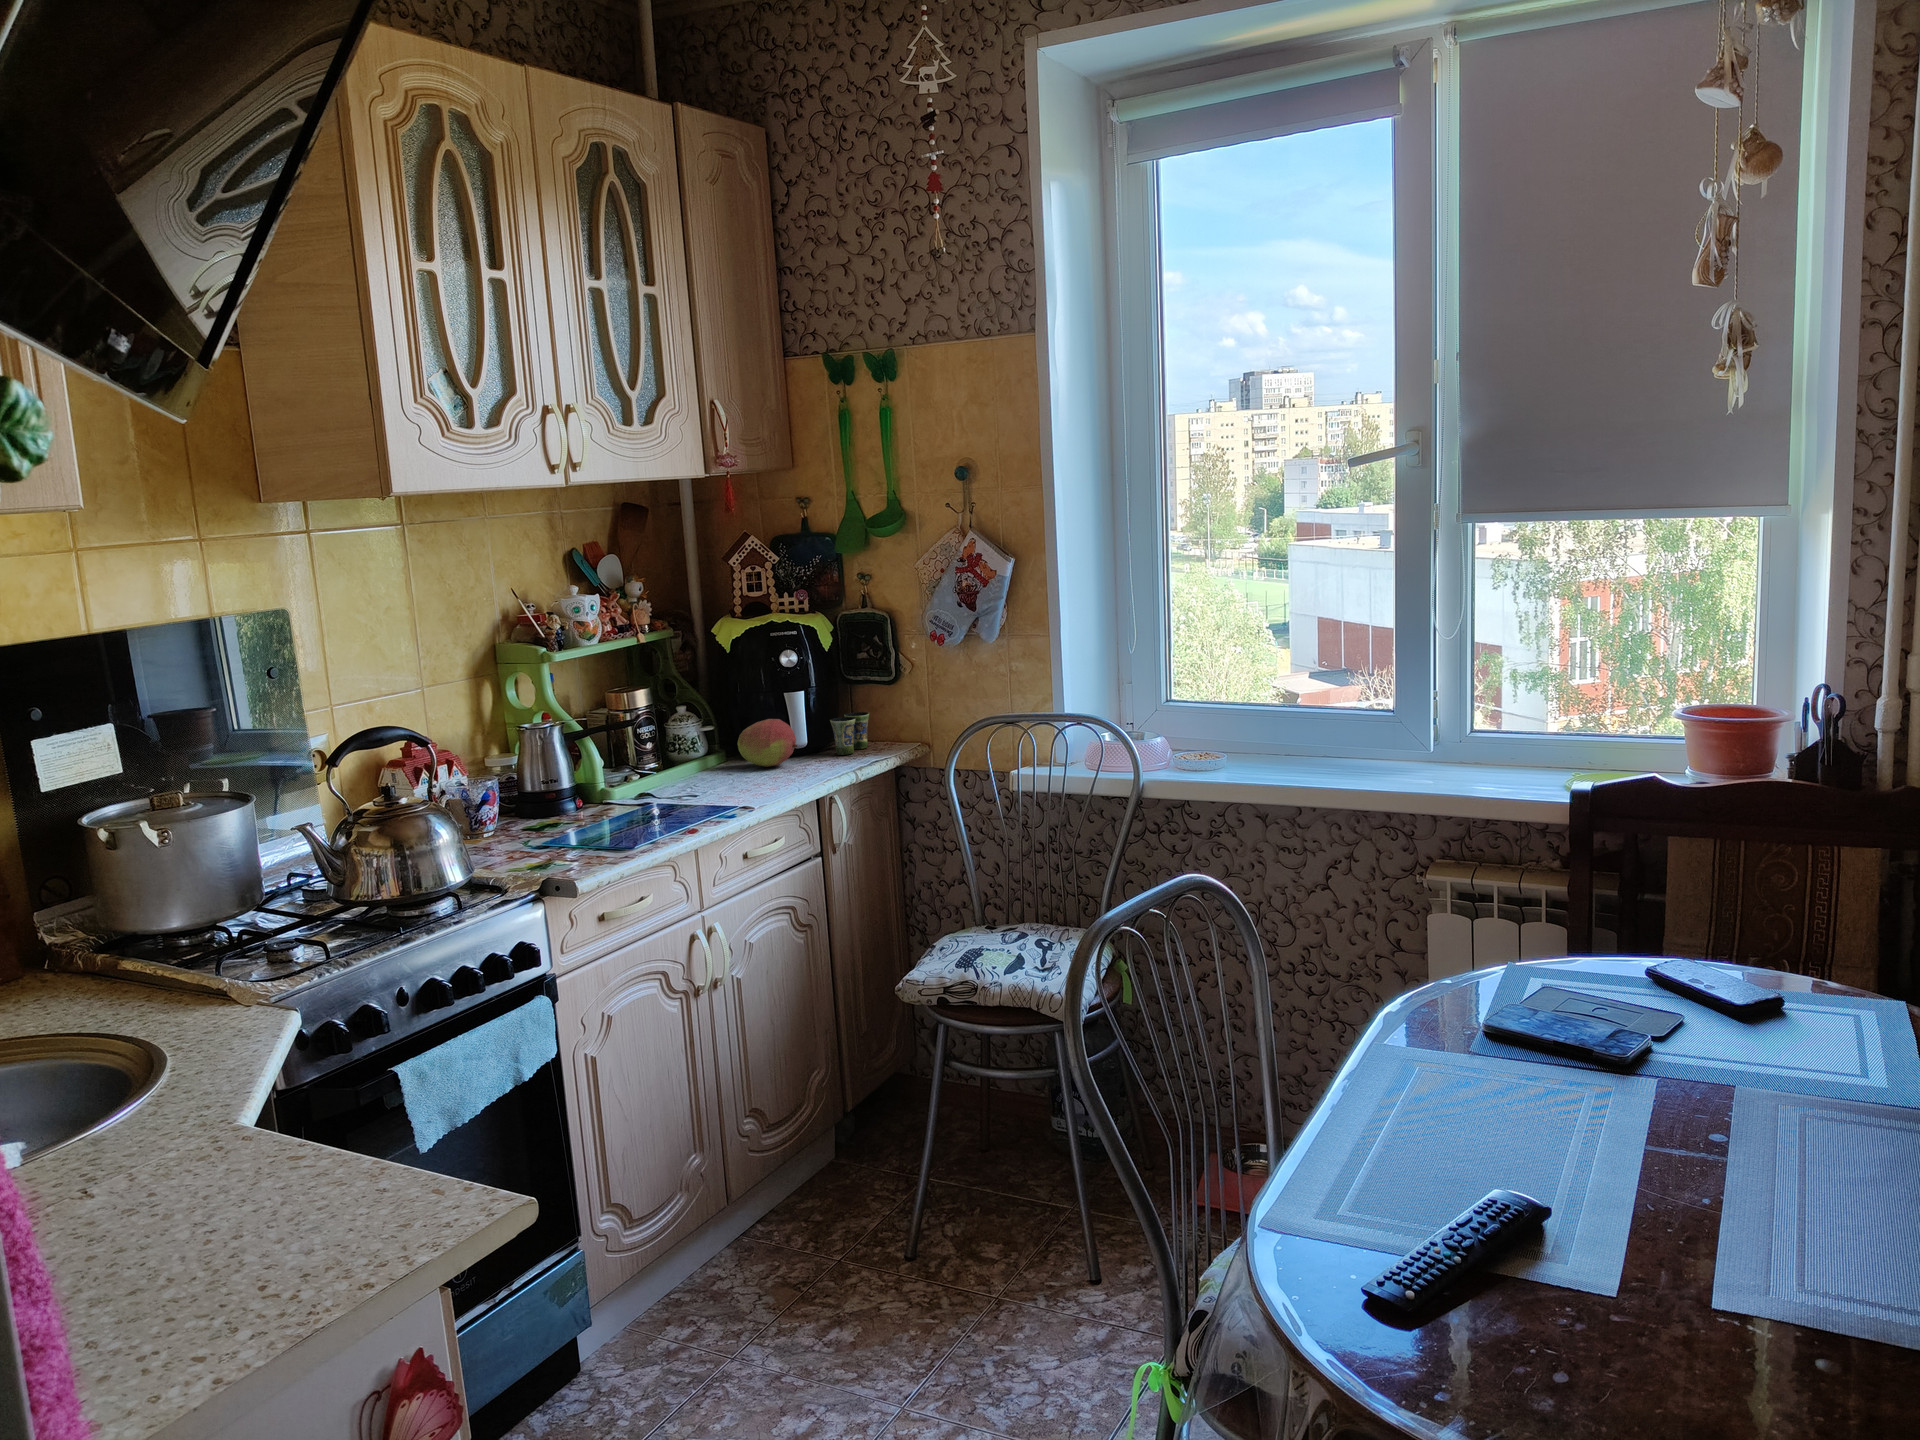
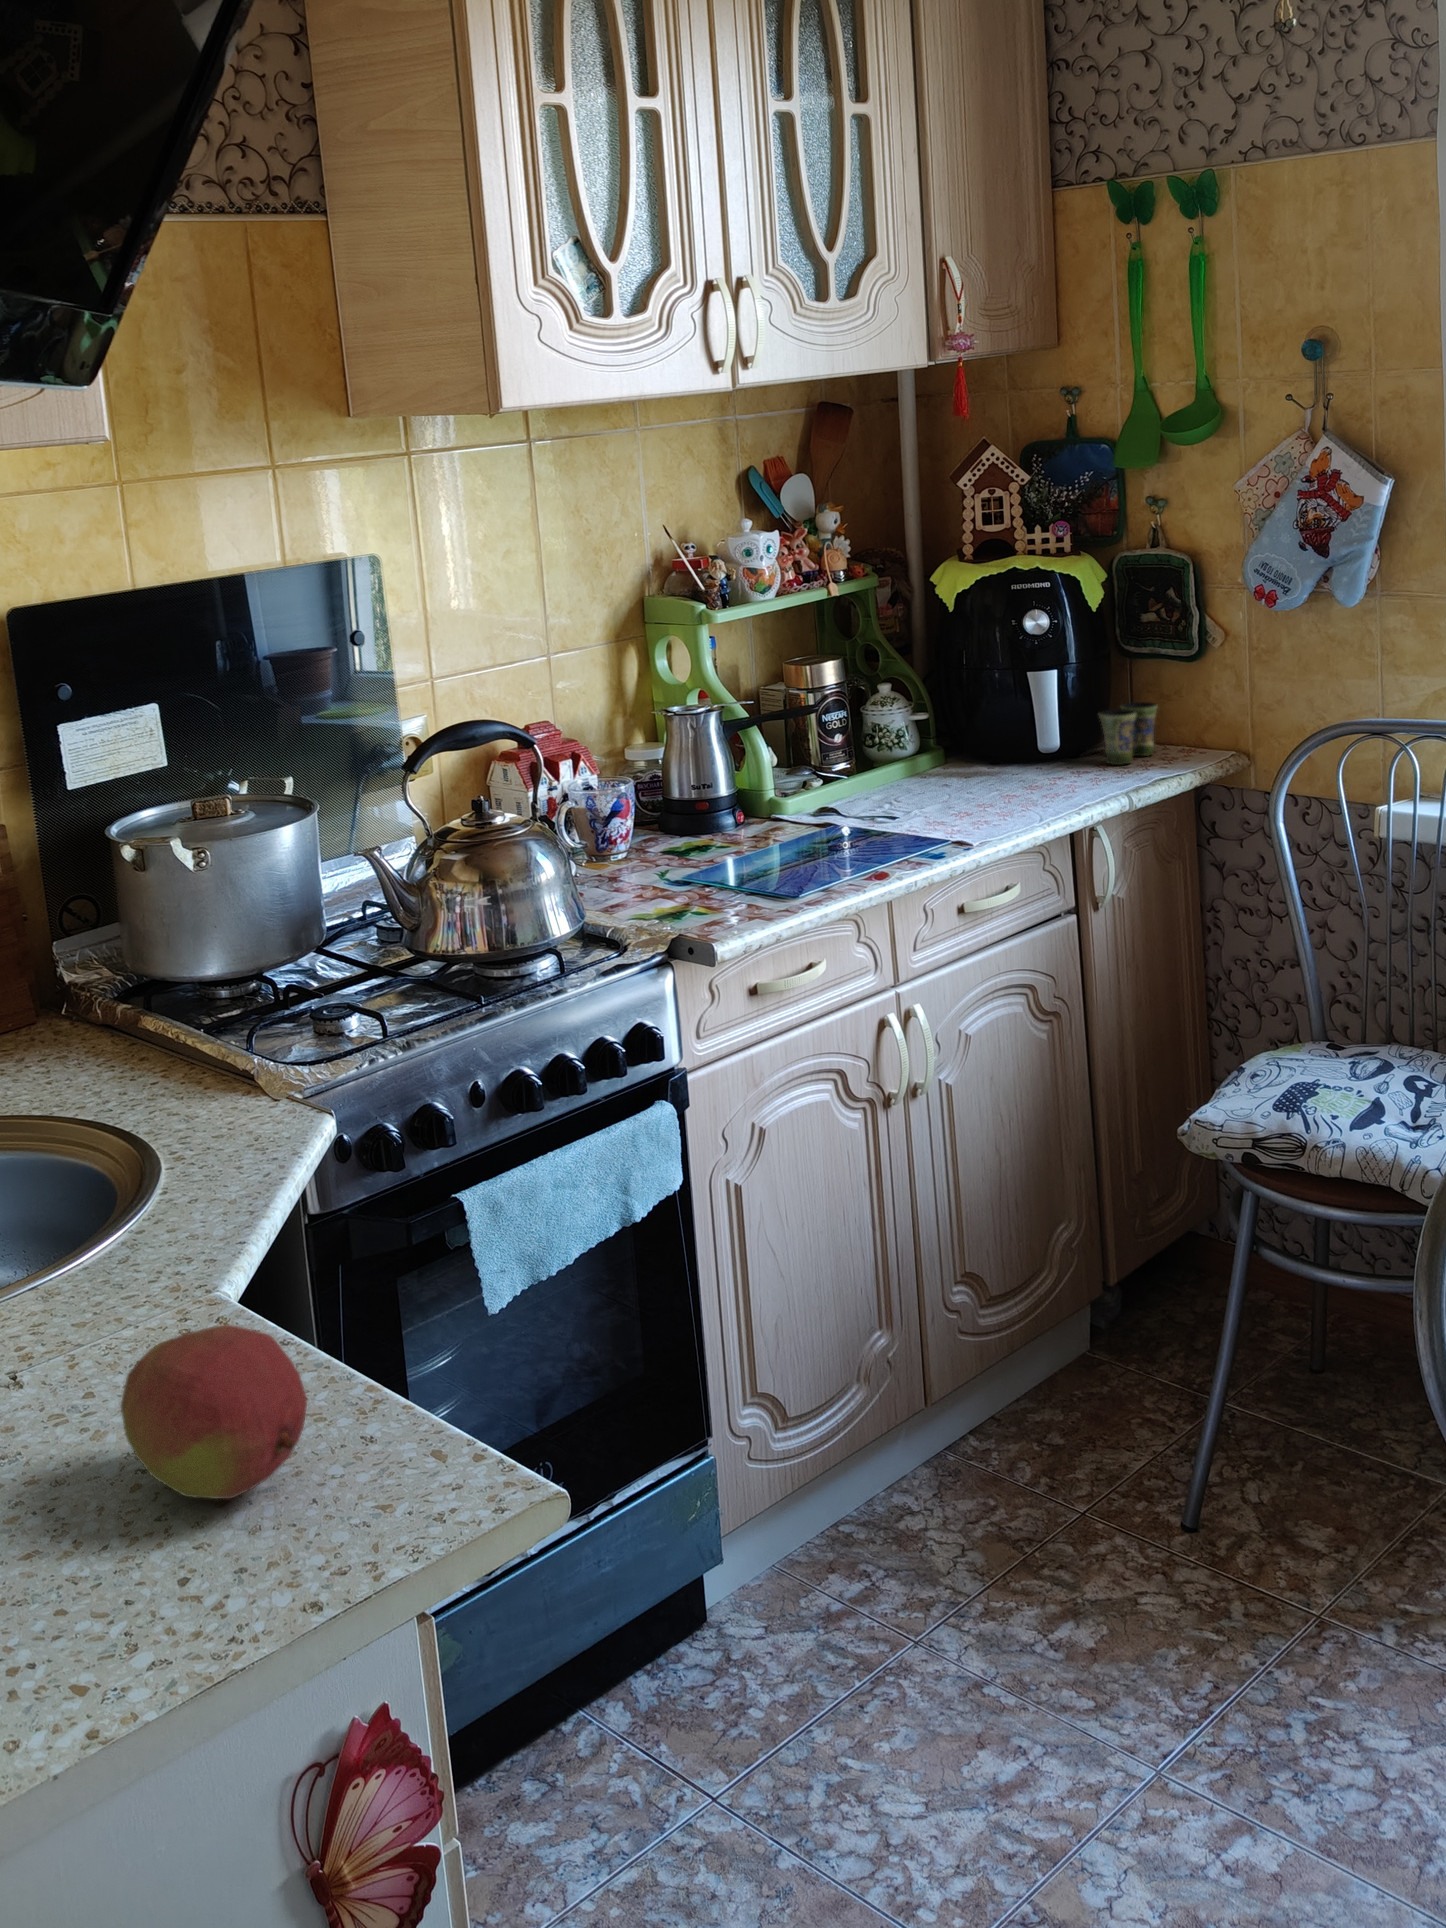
fruit: present [737,719,798,767] -> present [121,1325,307,1499]

